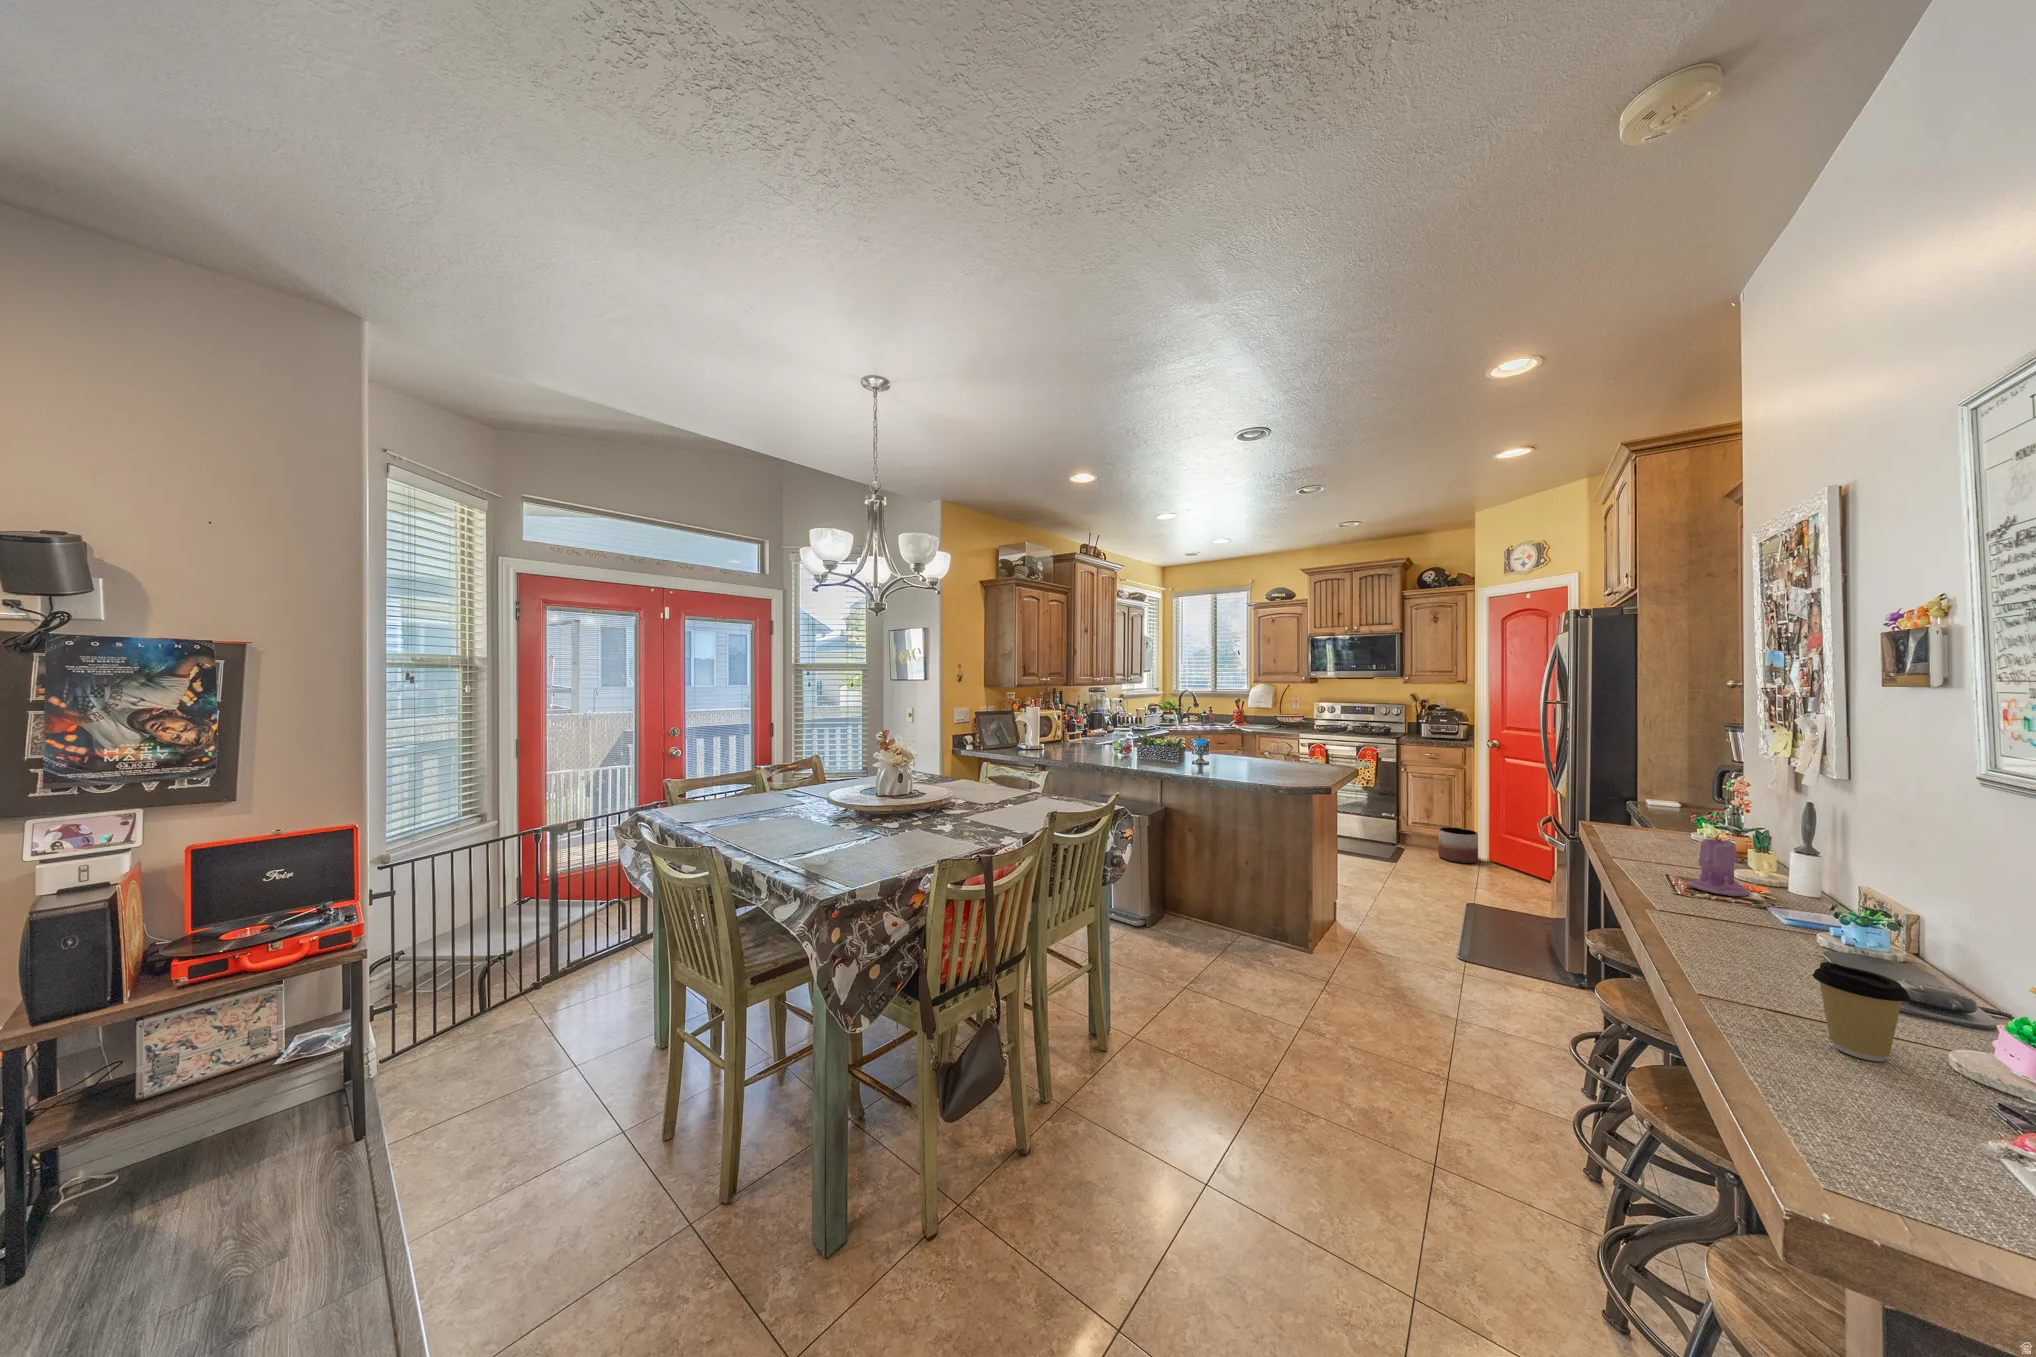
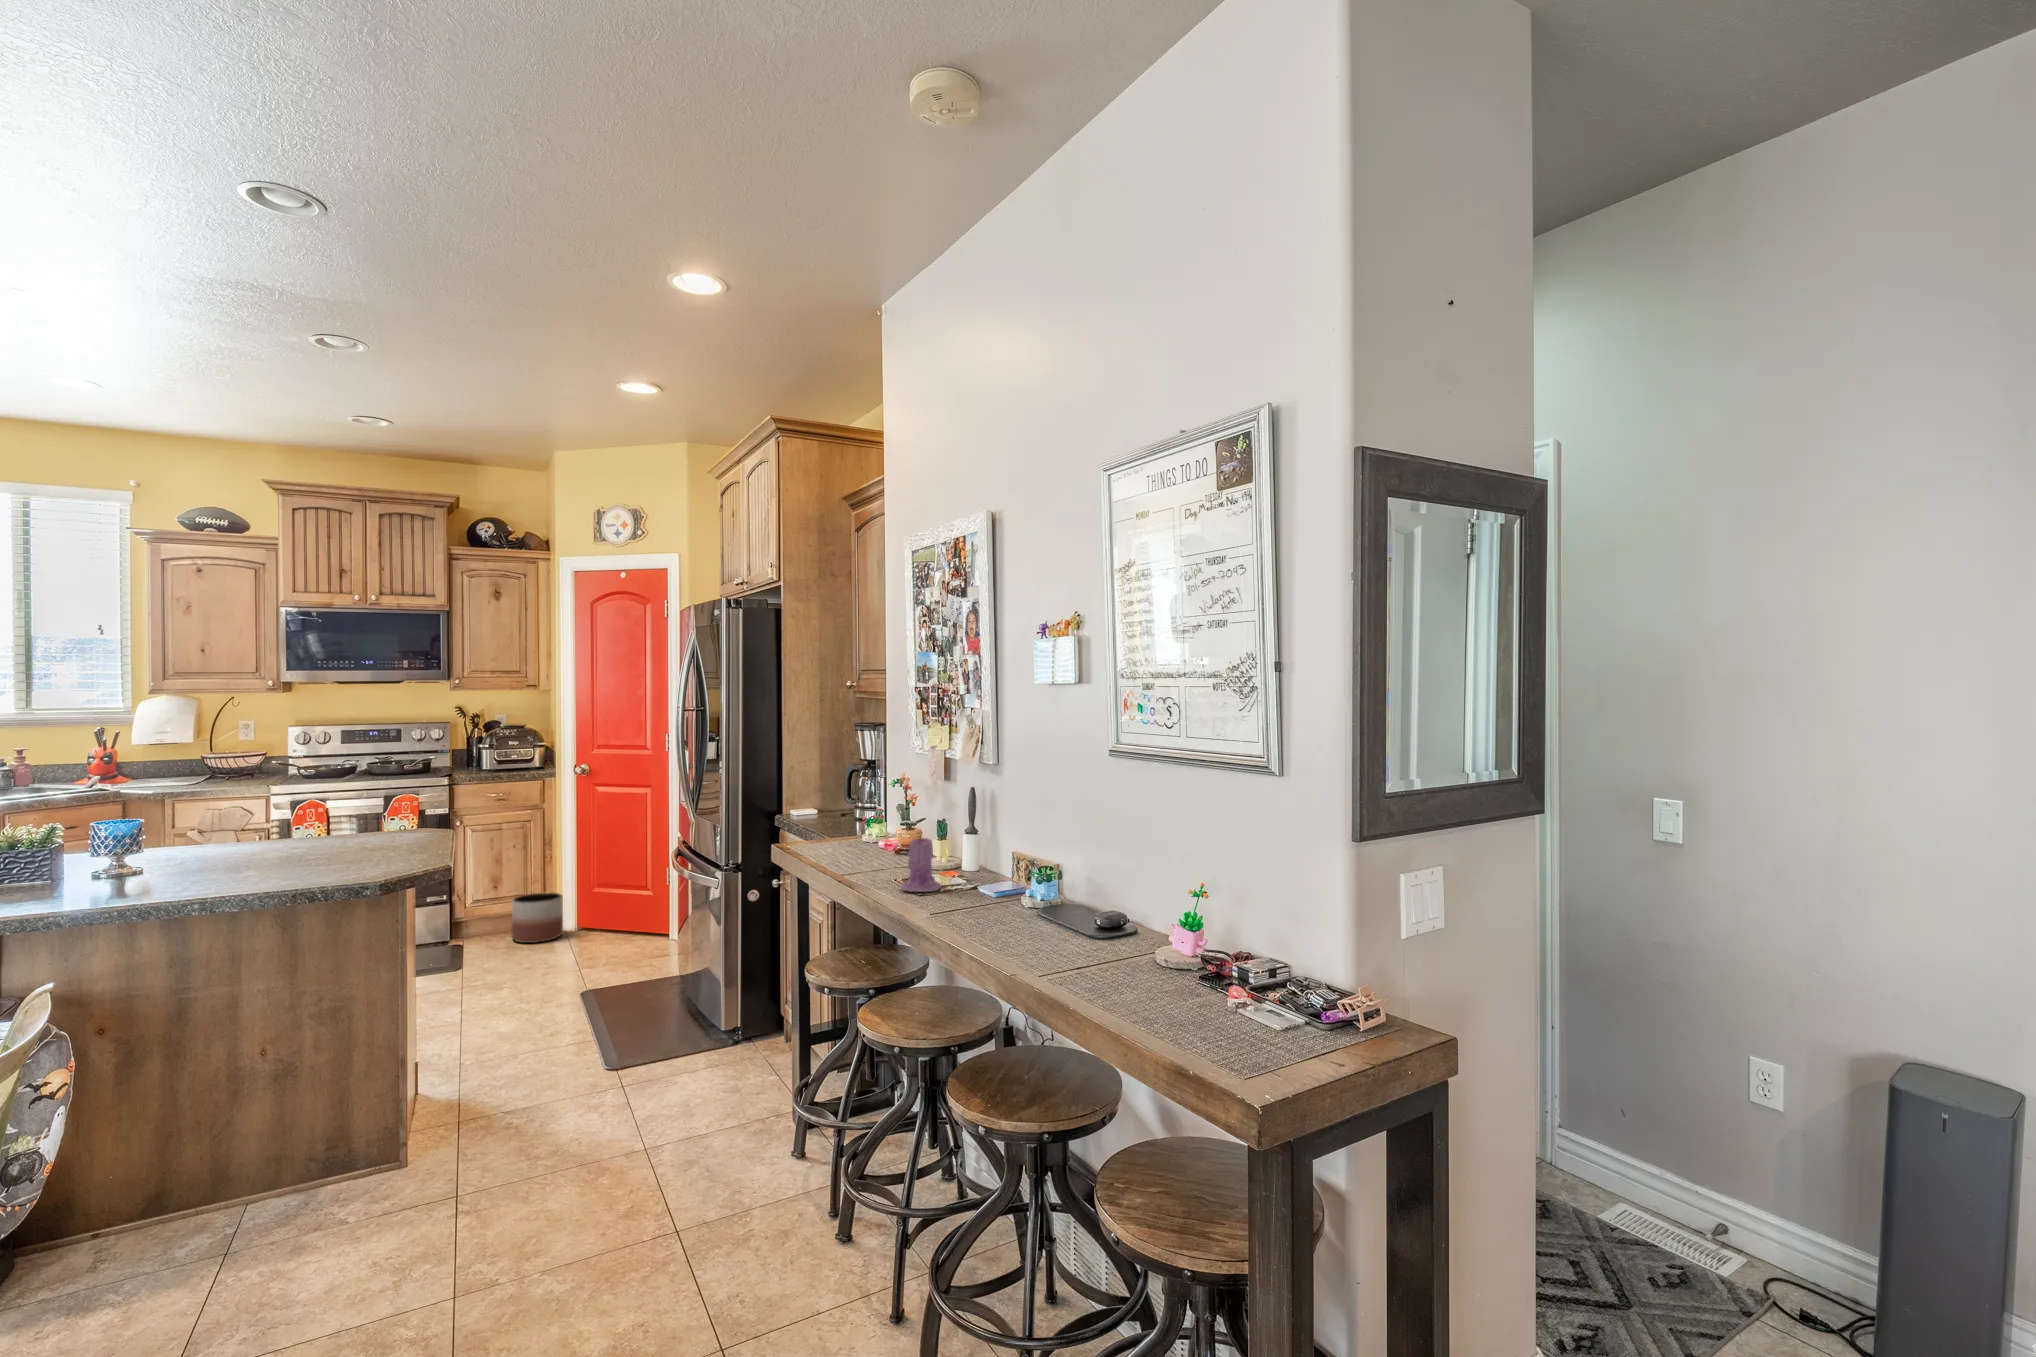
coffee cup: present [1812,962,1910,1061] -> none [1083,919,1133,991]

